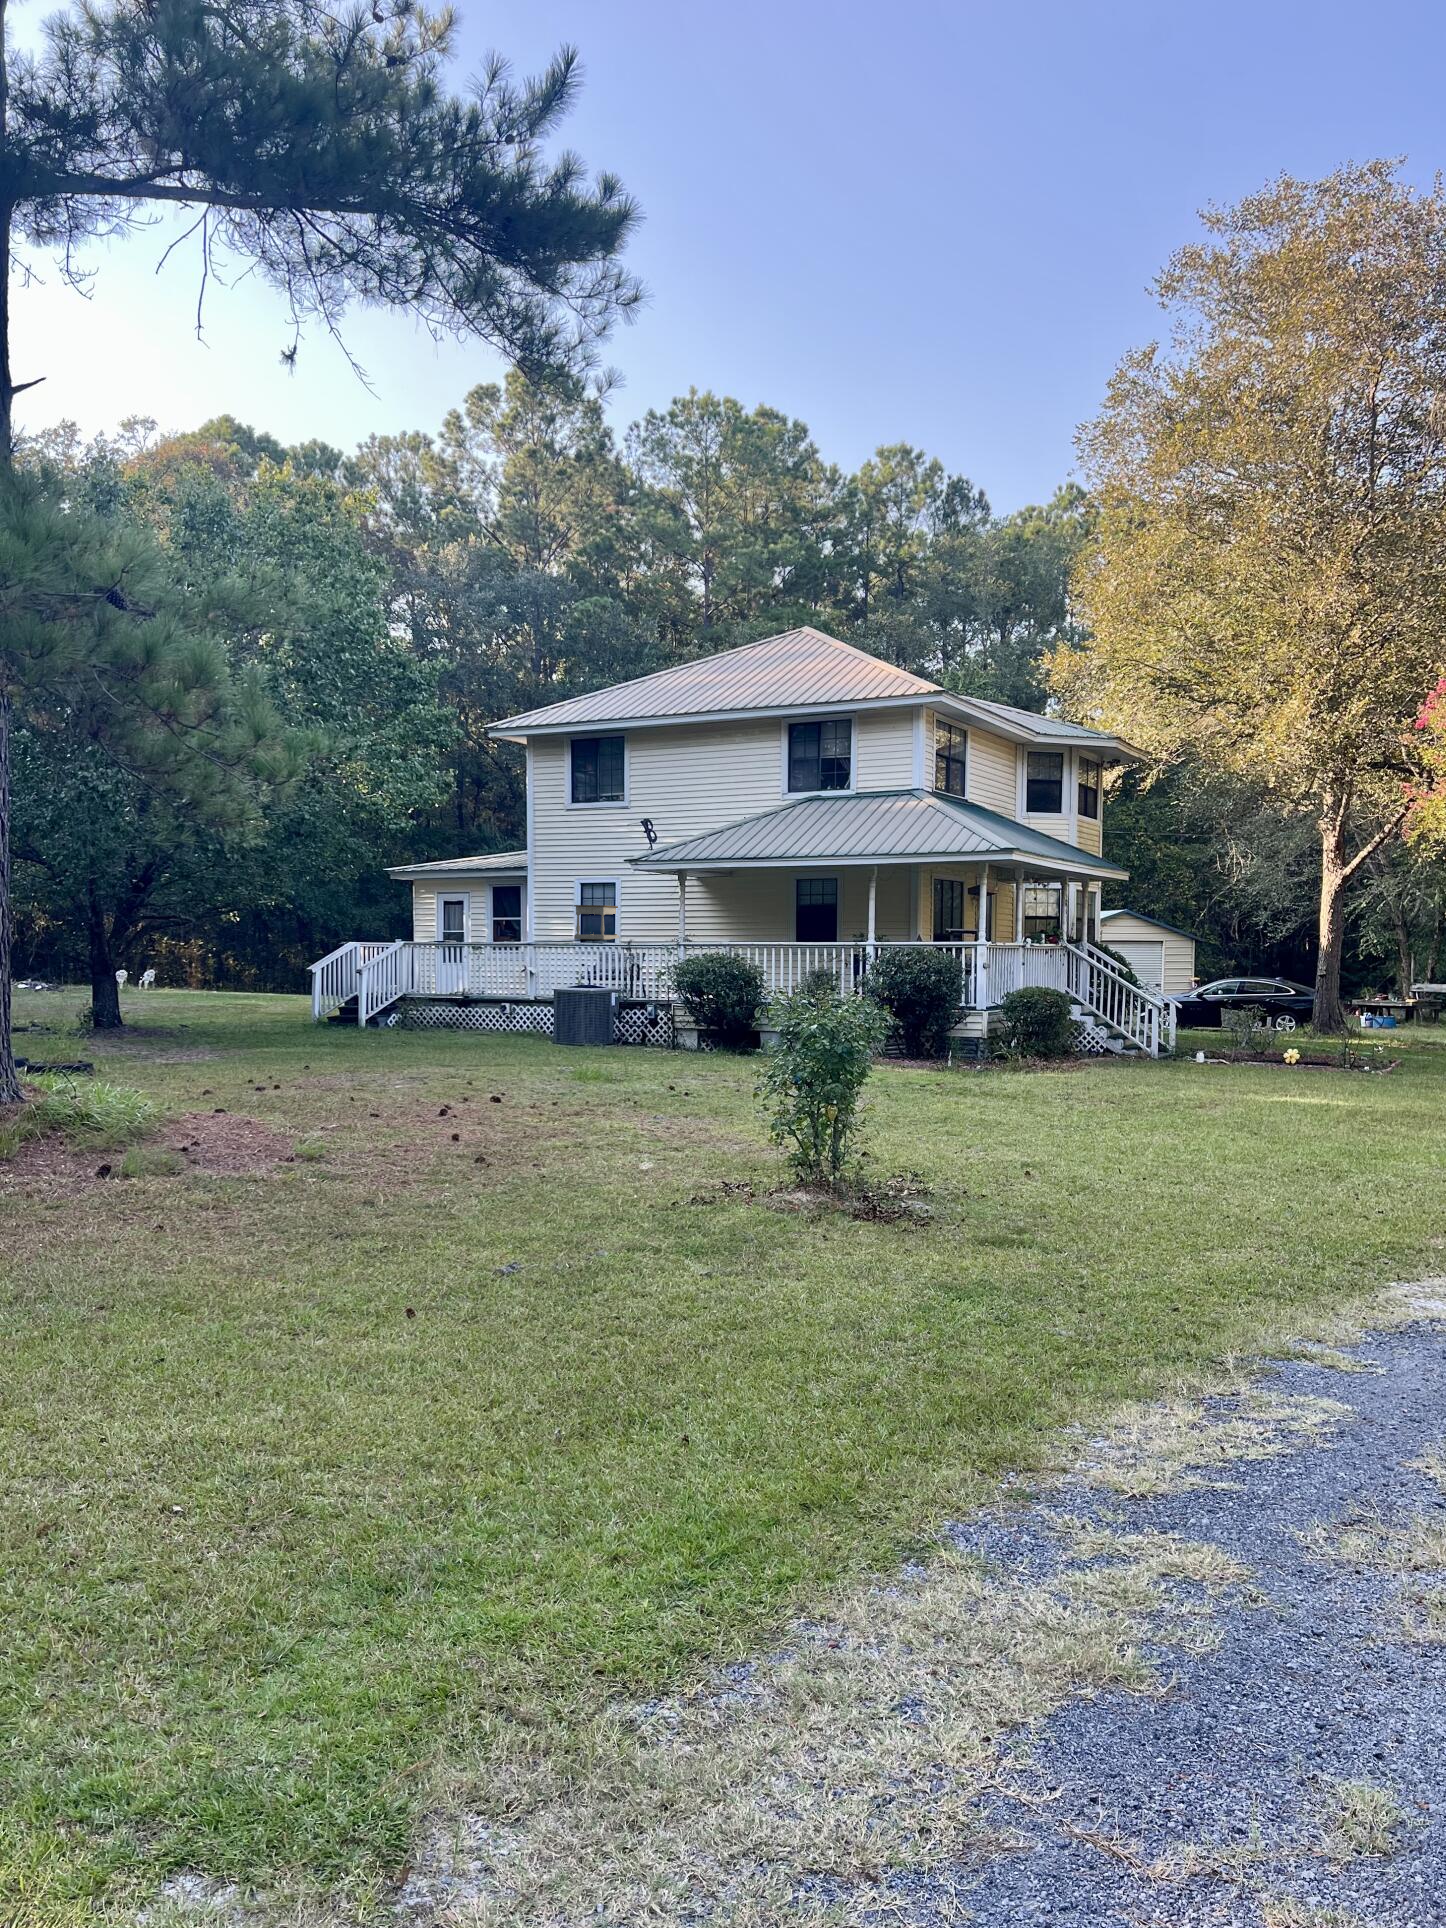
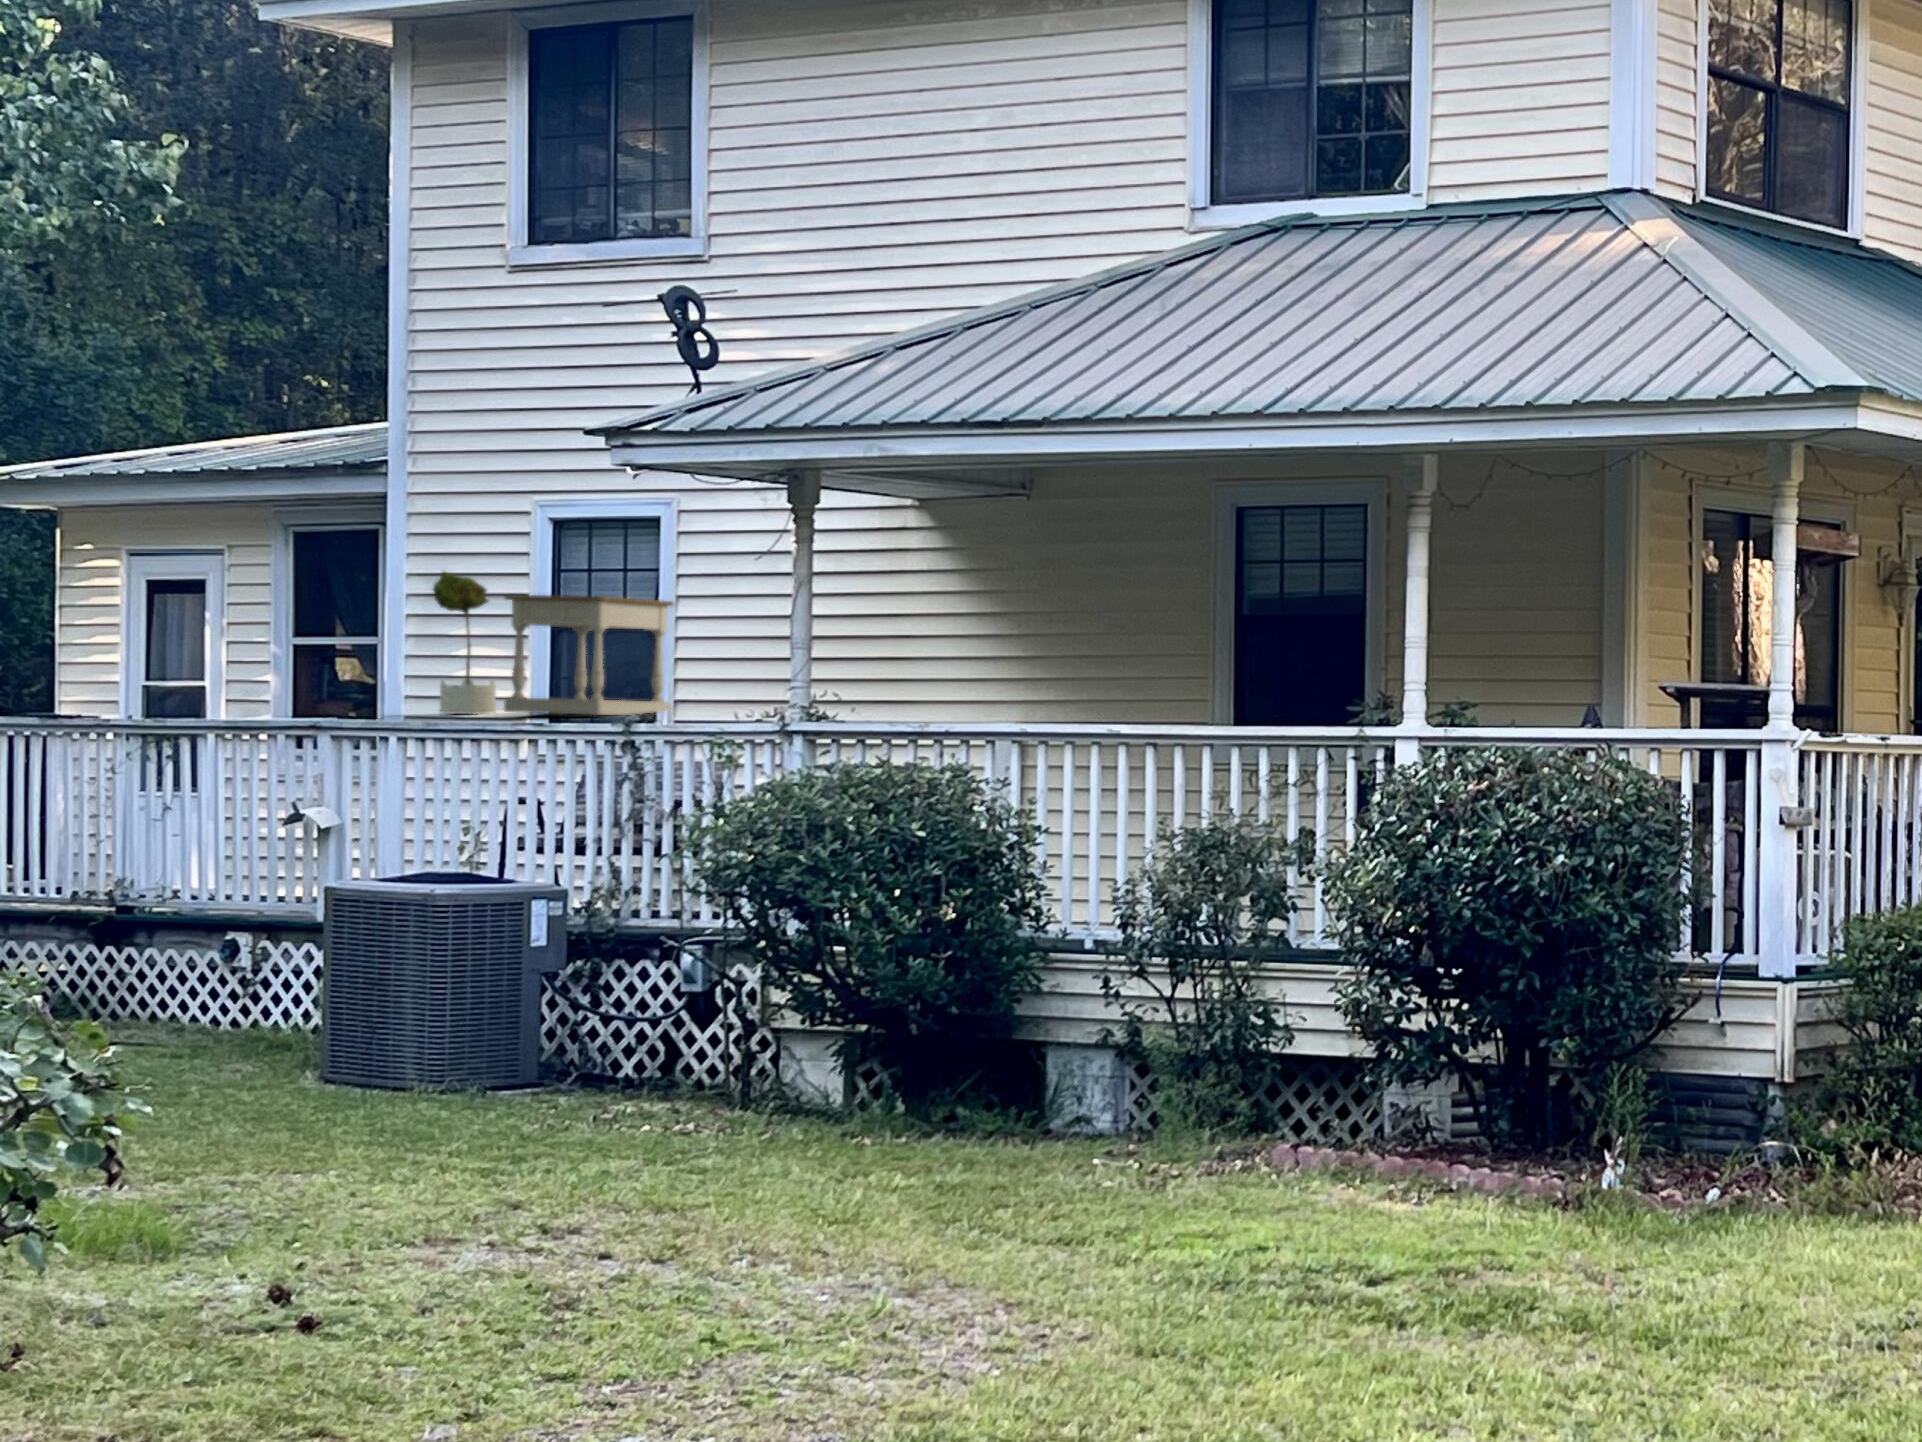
potted tree: none [548,898,566,939] -> present [433,571,496,714]

